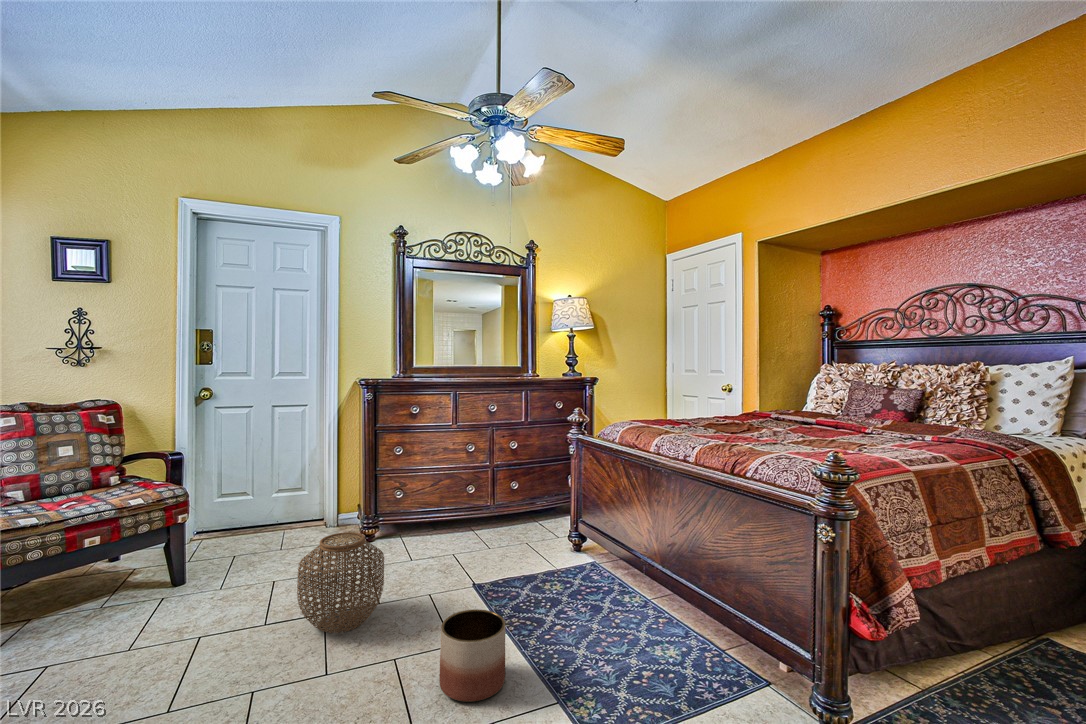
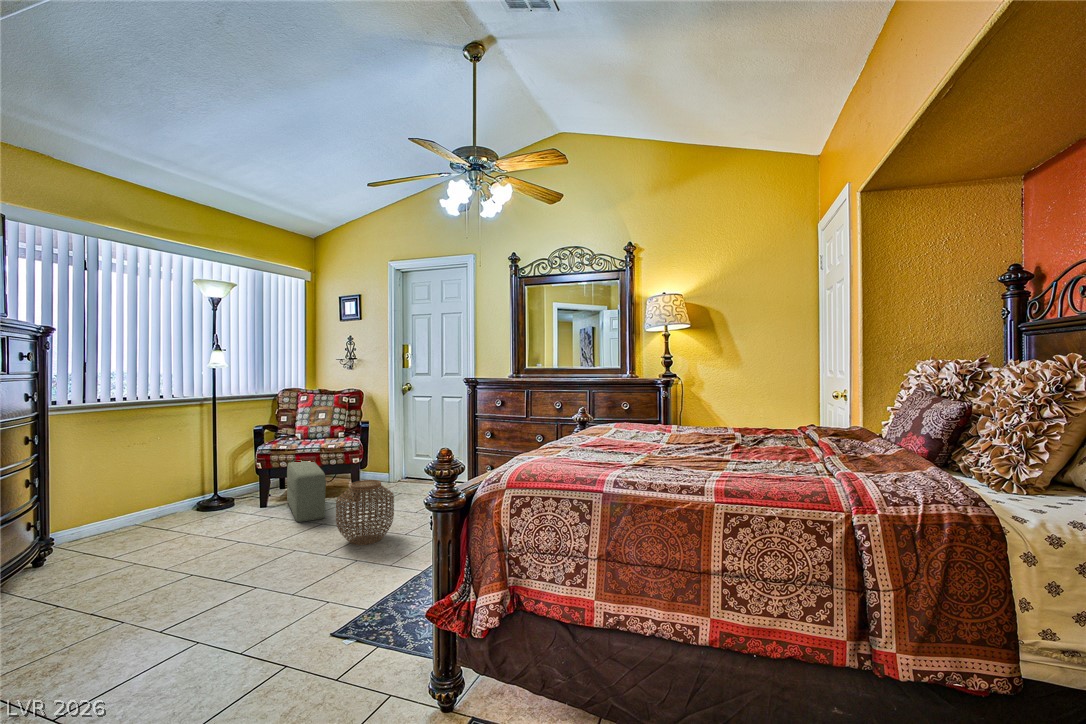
pouf: none [31,534,193,642] -> present [287,461,326,522]
planter: present [439,609,505,702] -> none [316,542,368,603]

